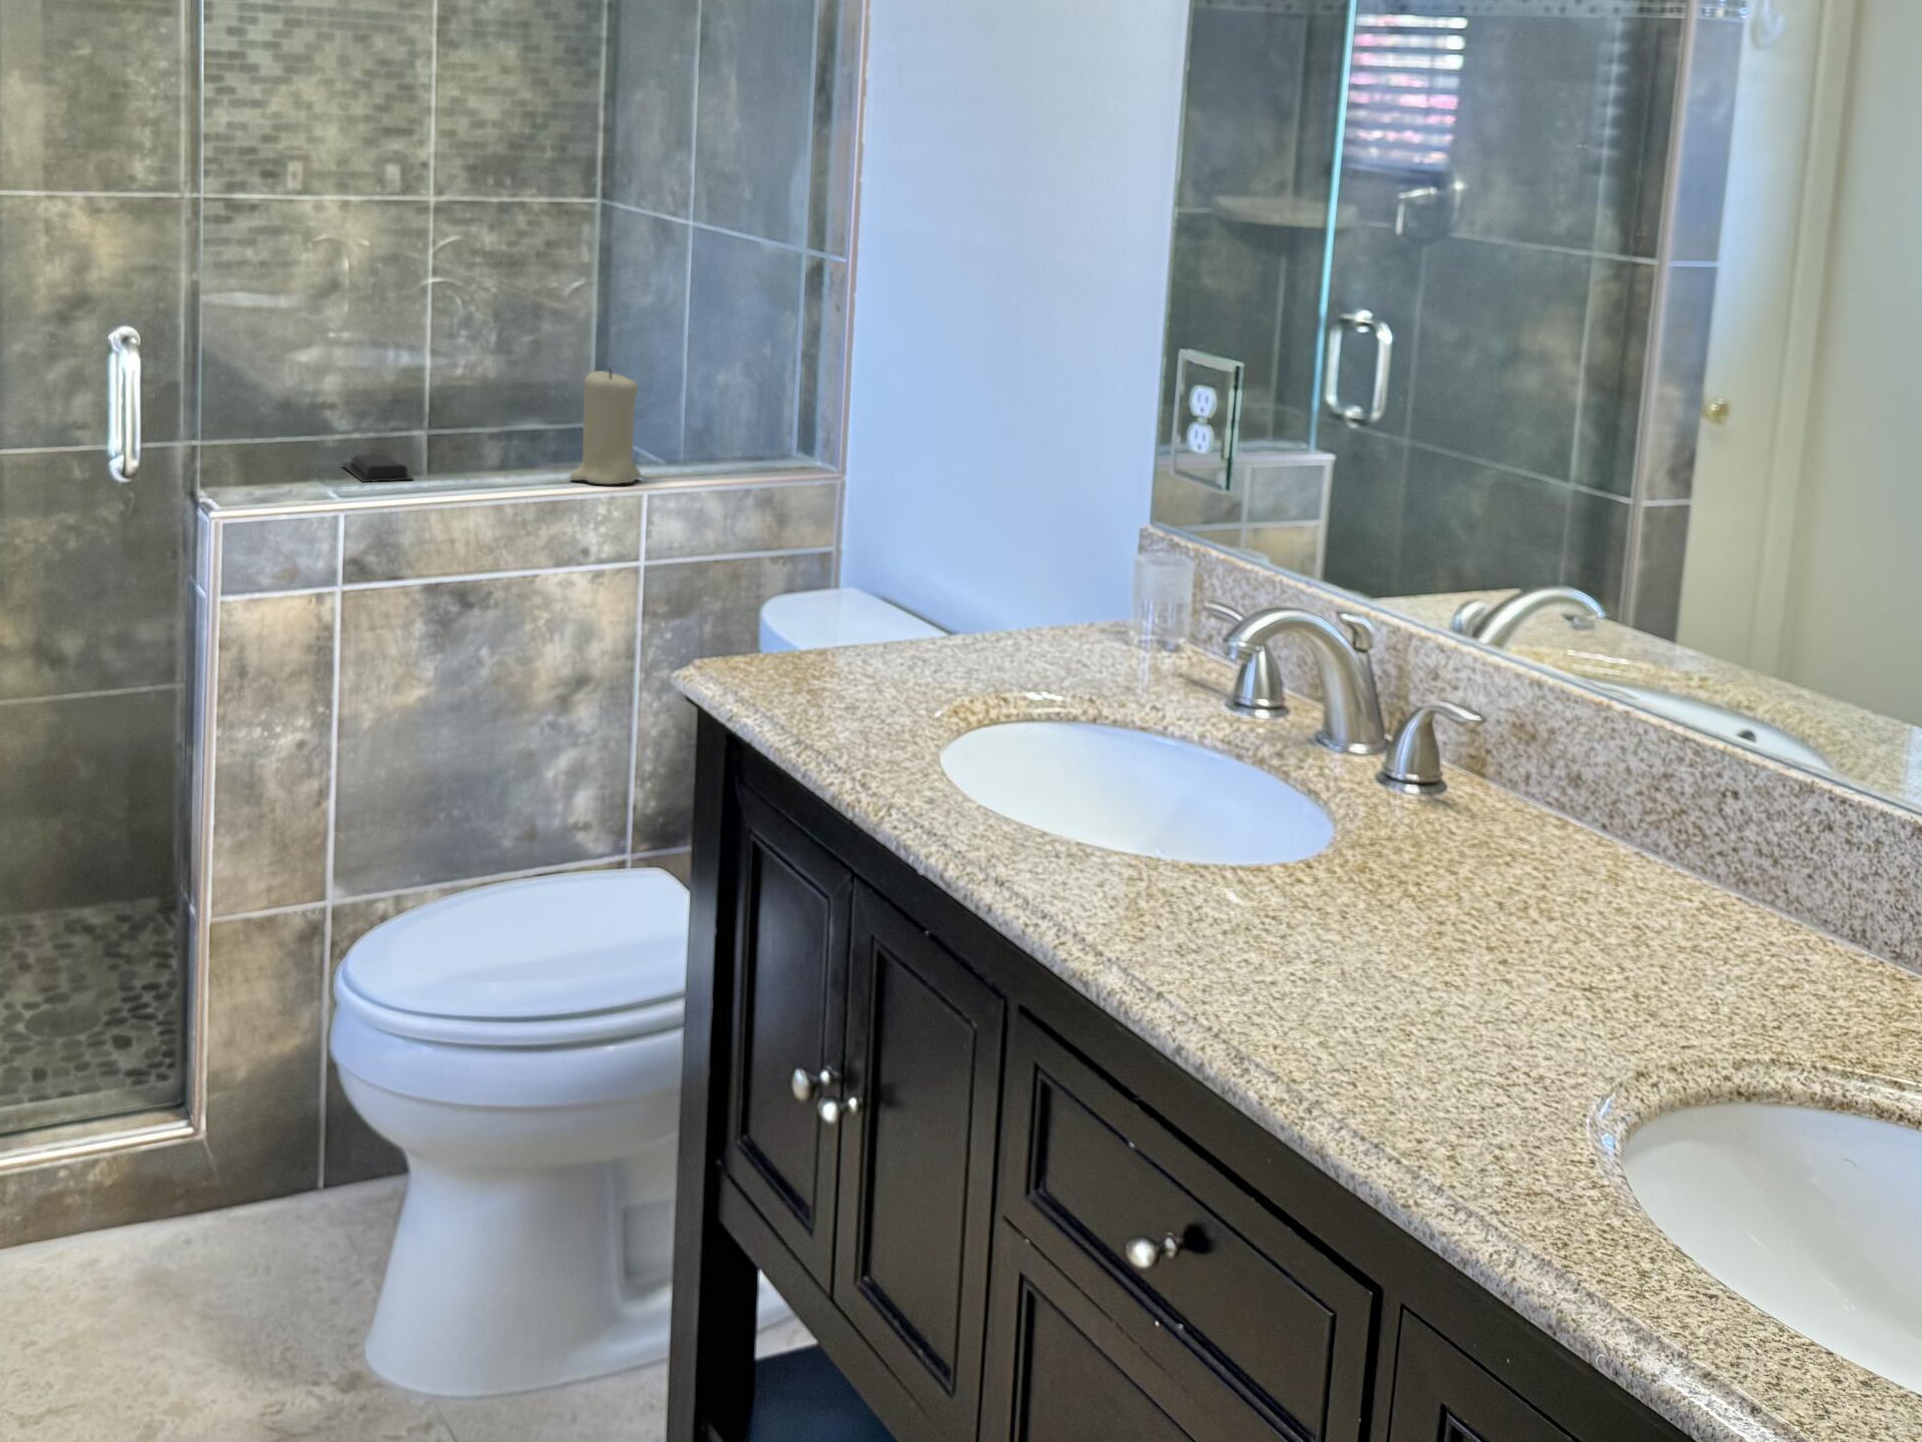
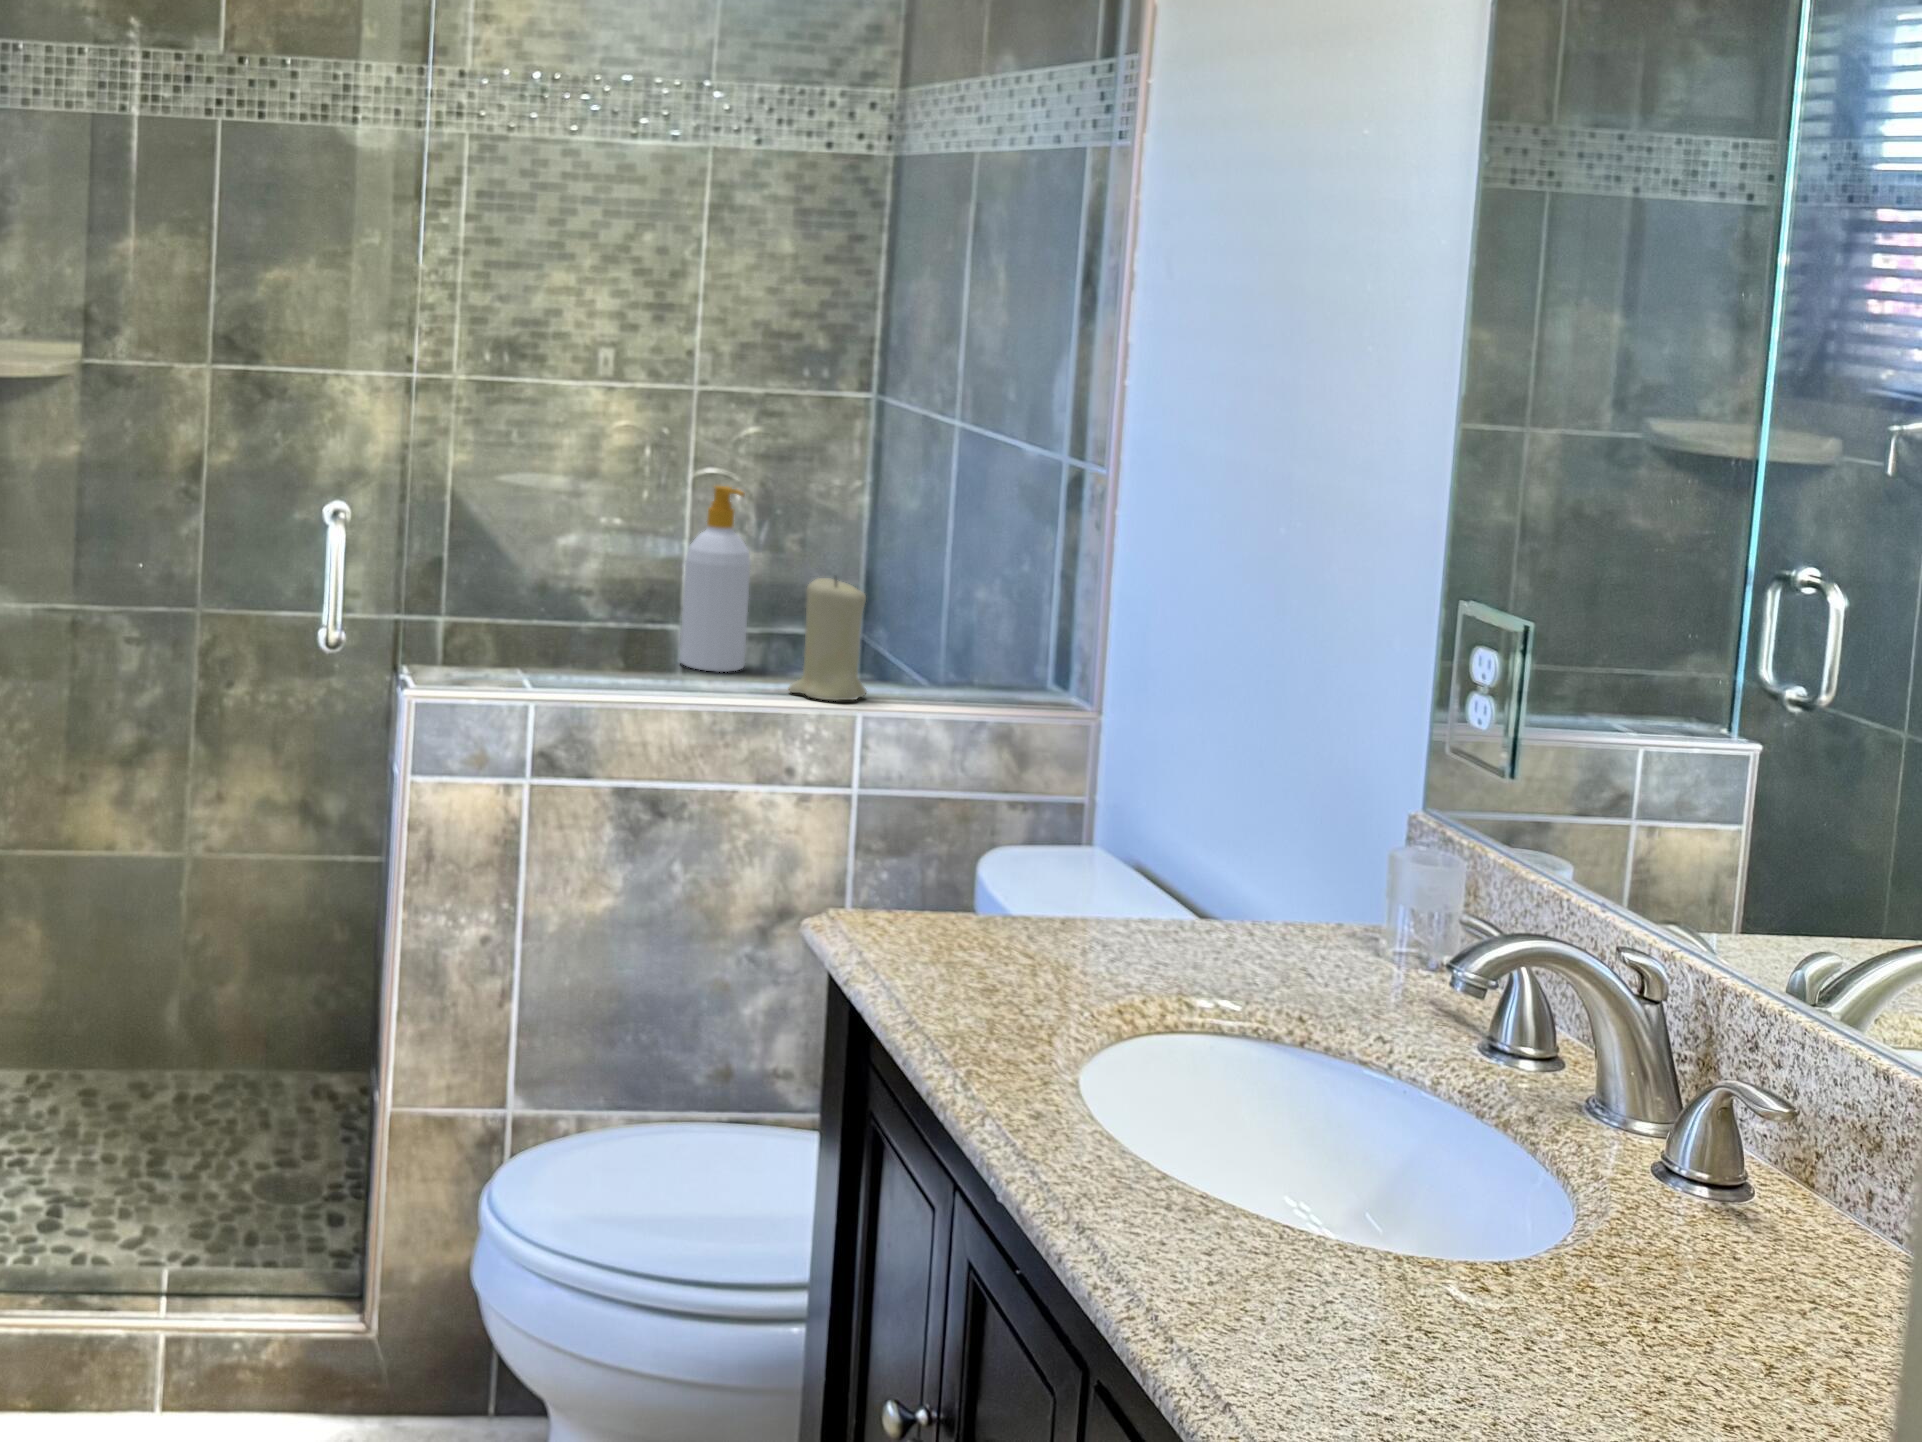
soap bottle: none [455,290,520,467] -> present [680,486,751,672]
soap bar: present [342,454,413,482] -> none [561,648,625,678]

